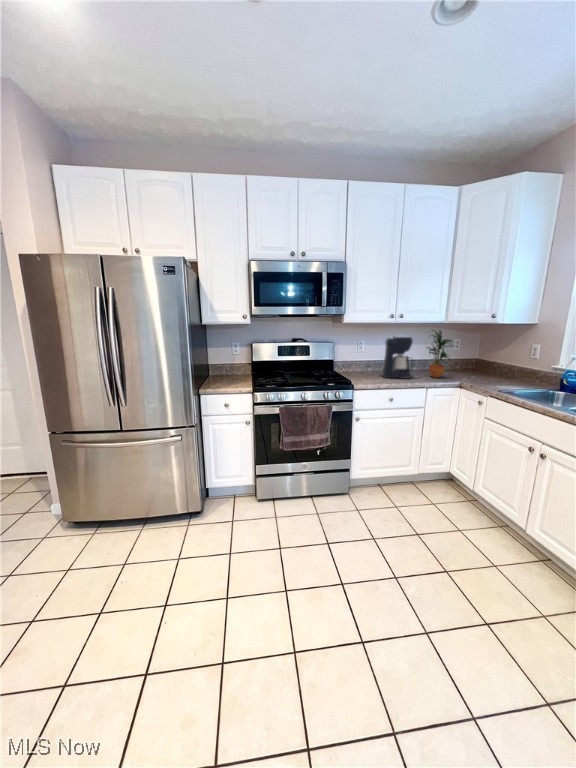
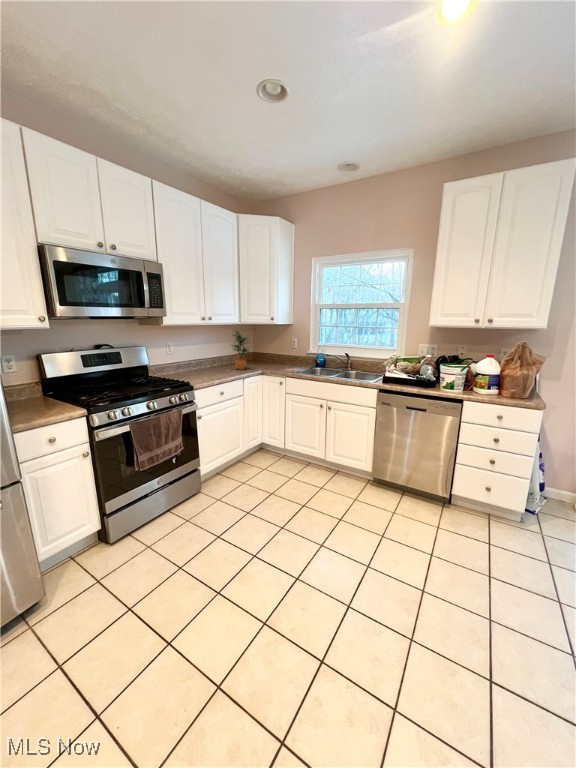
coffee maker: present [381,336,413,379] -> none [199,336,227,375]

